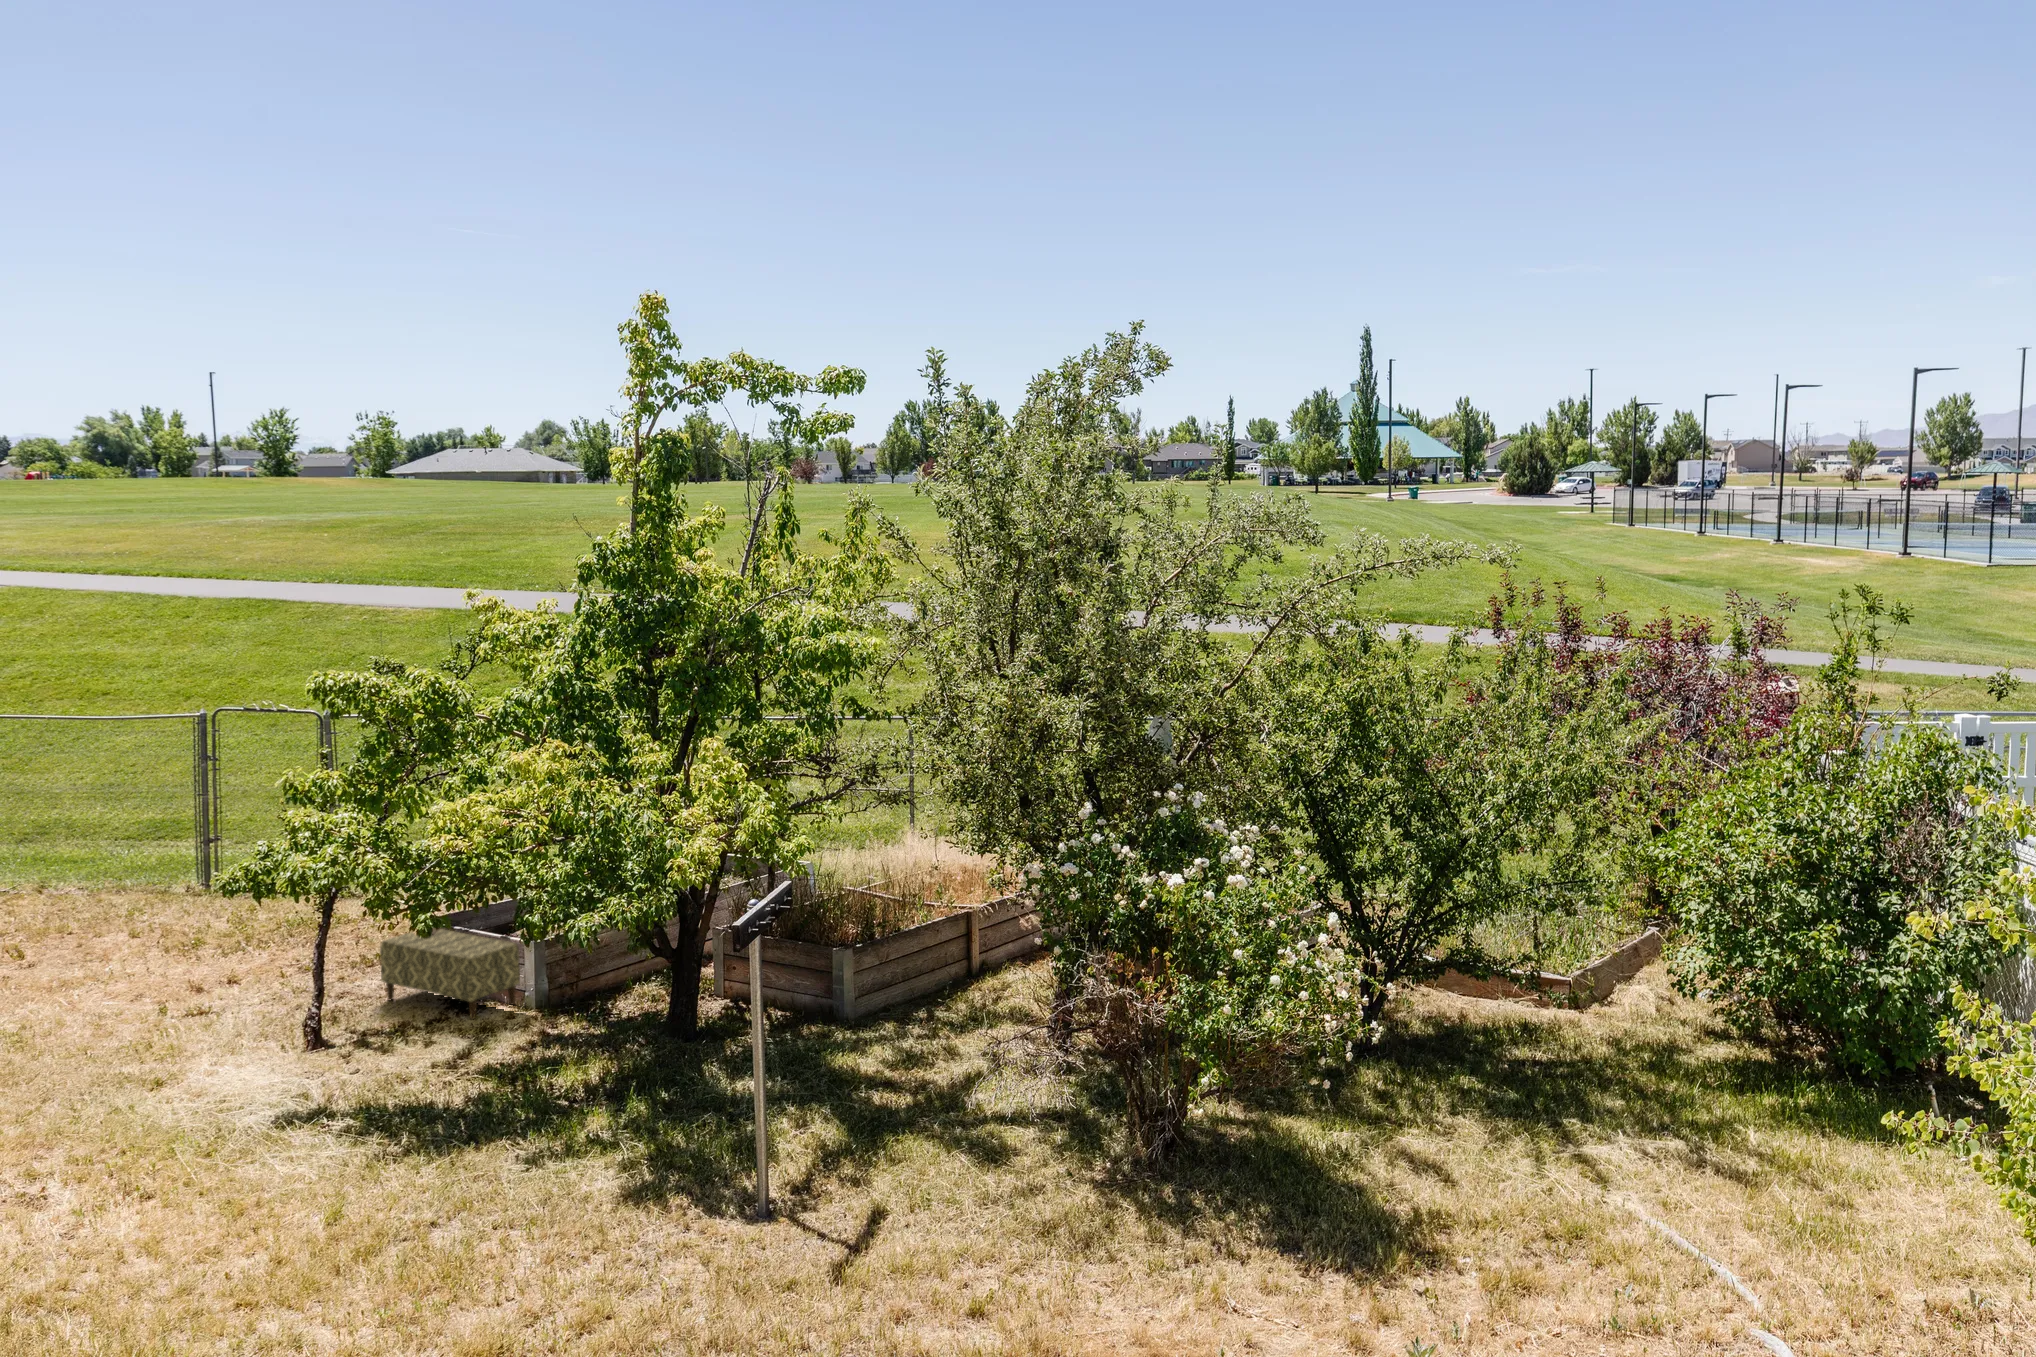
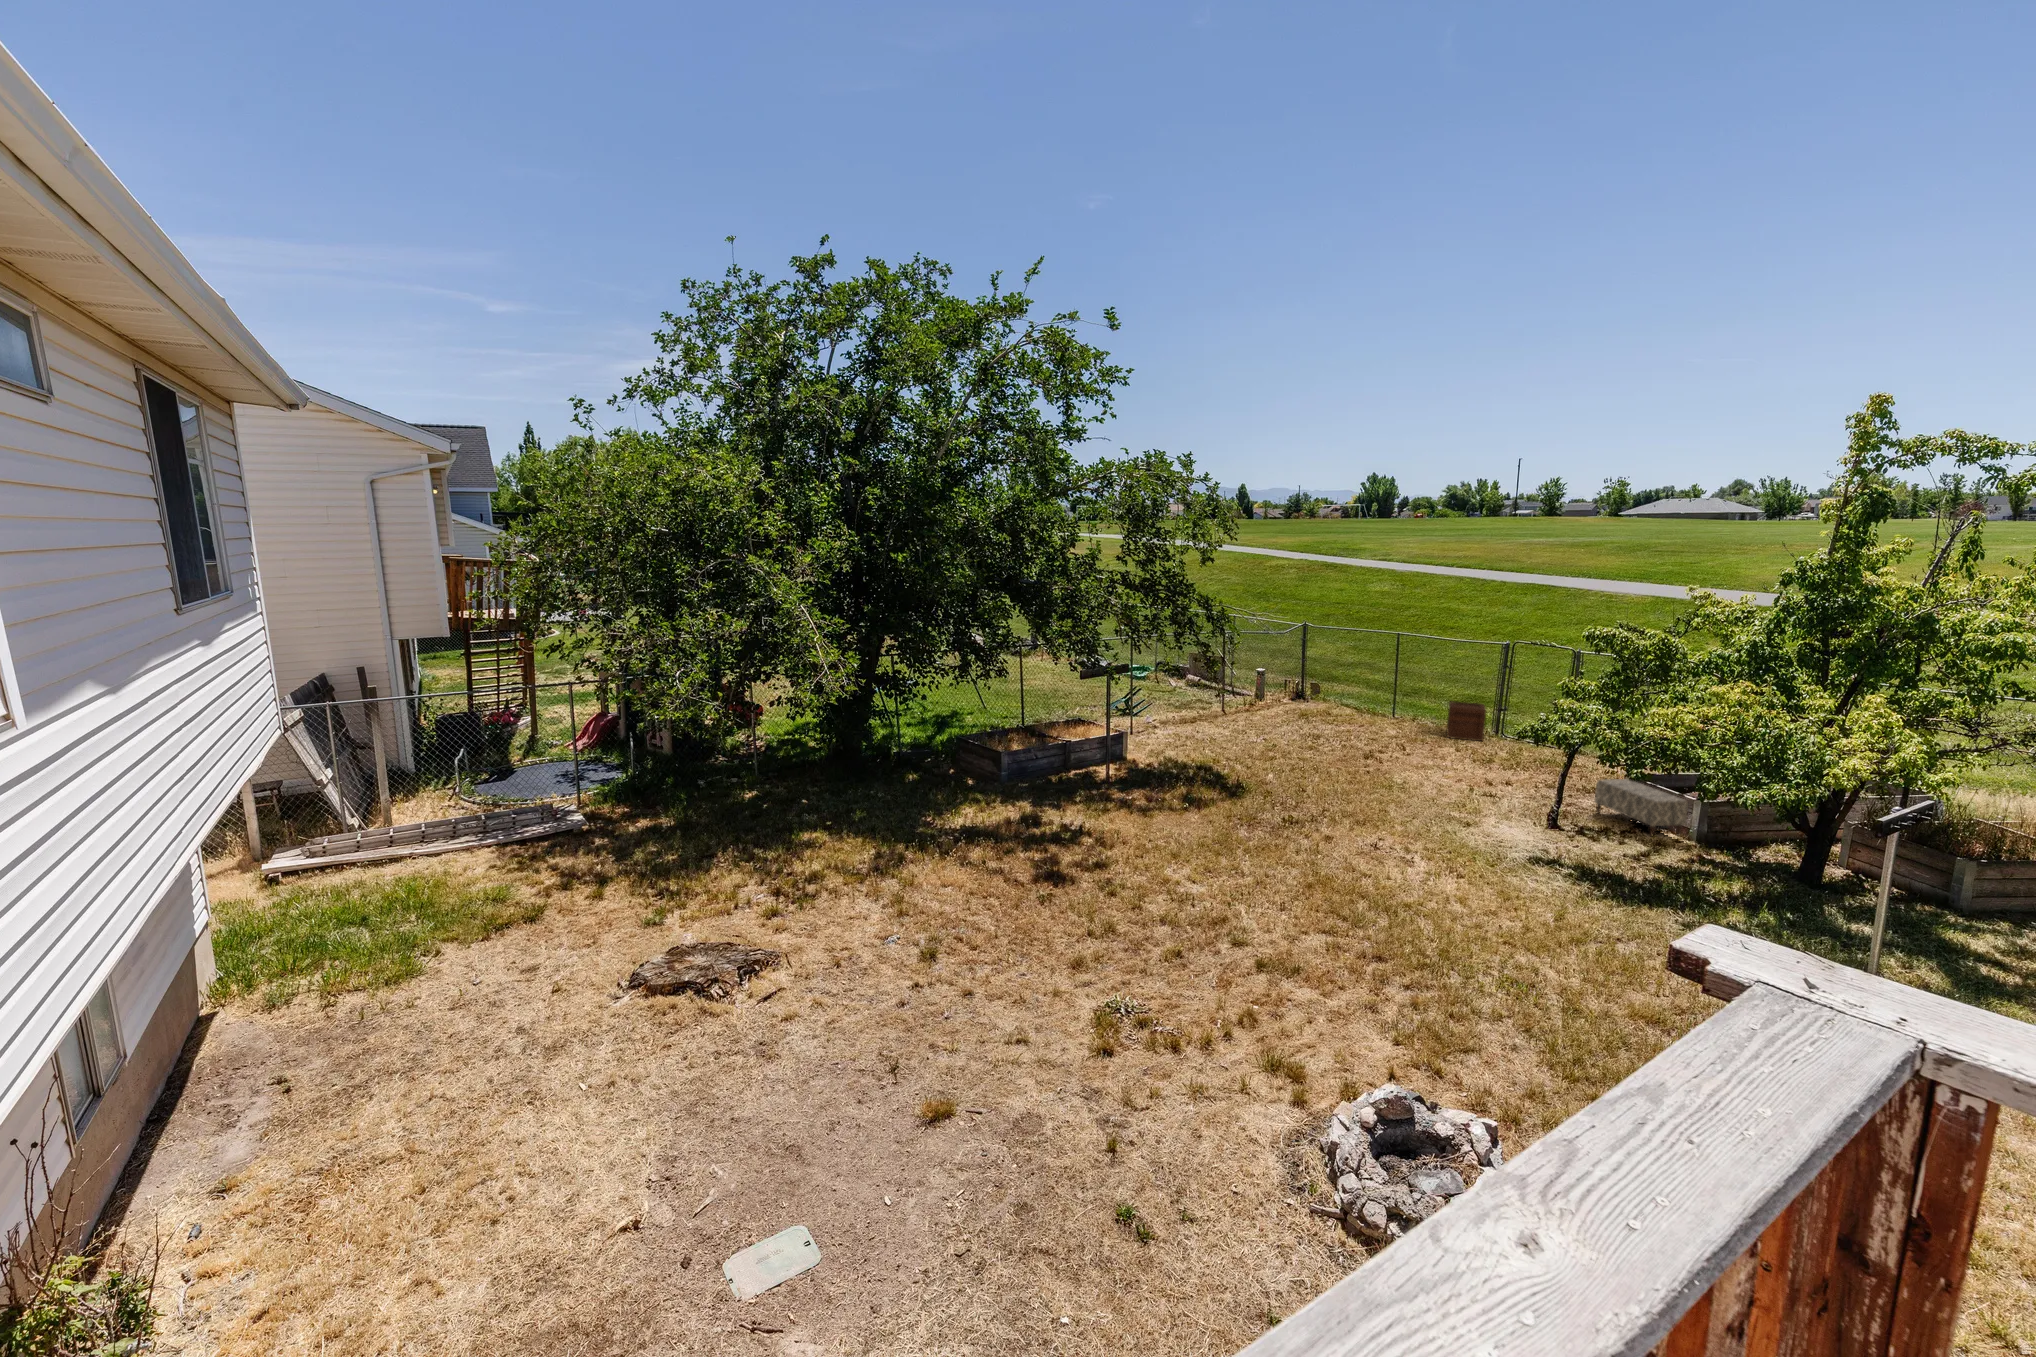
wooden crate: none [123,836,199,915] -> present [1447,701,1486,741]

